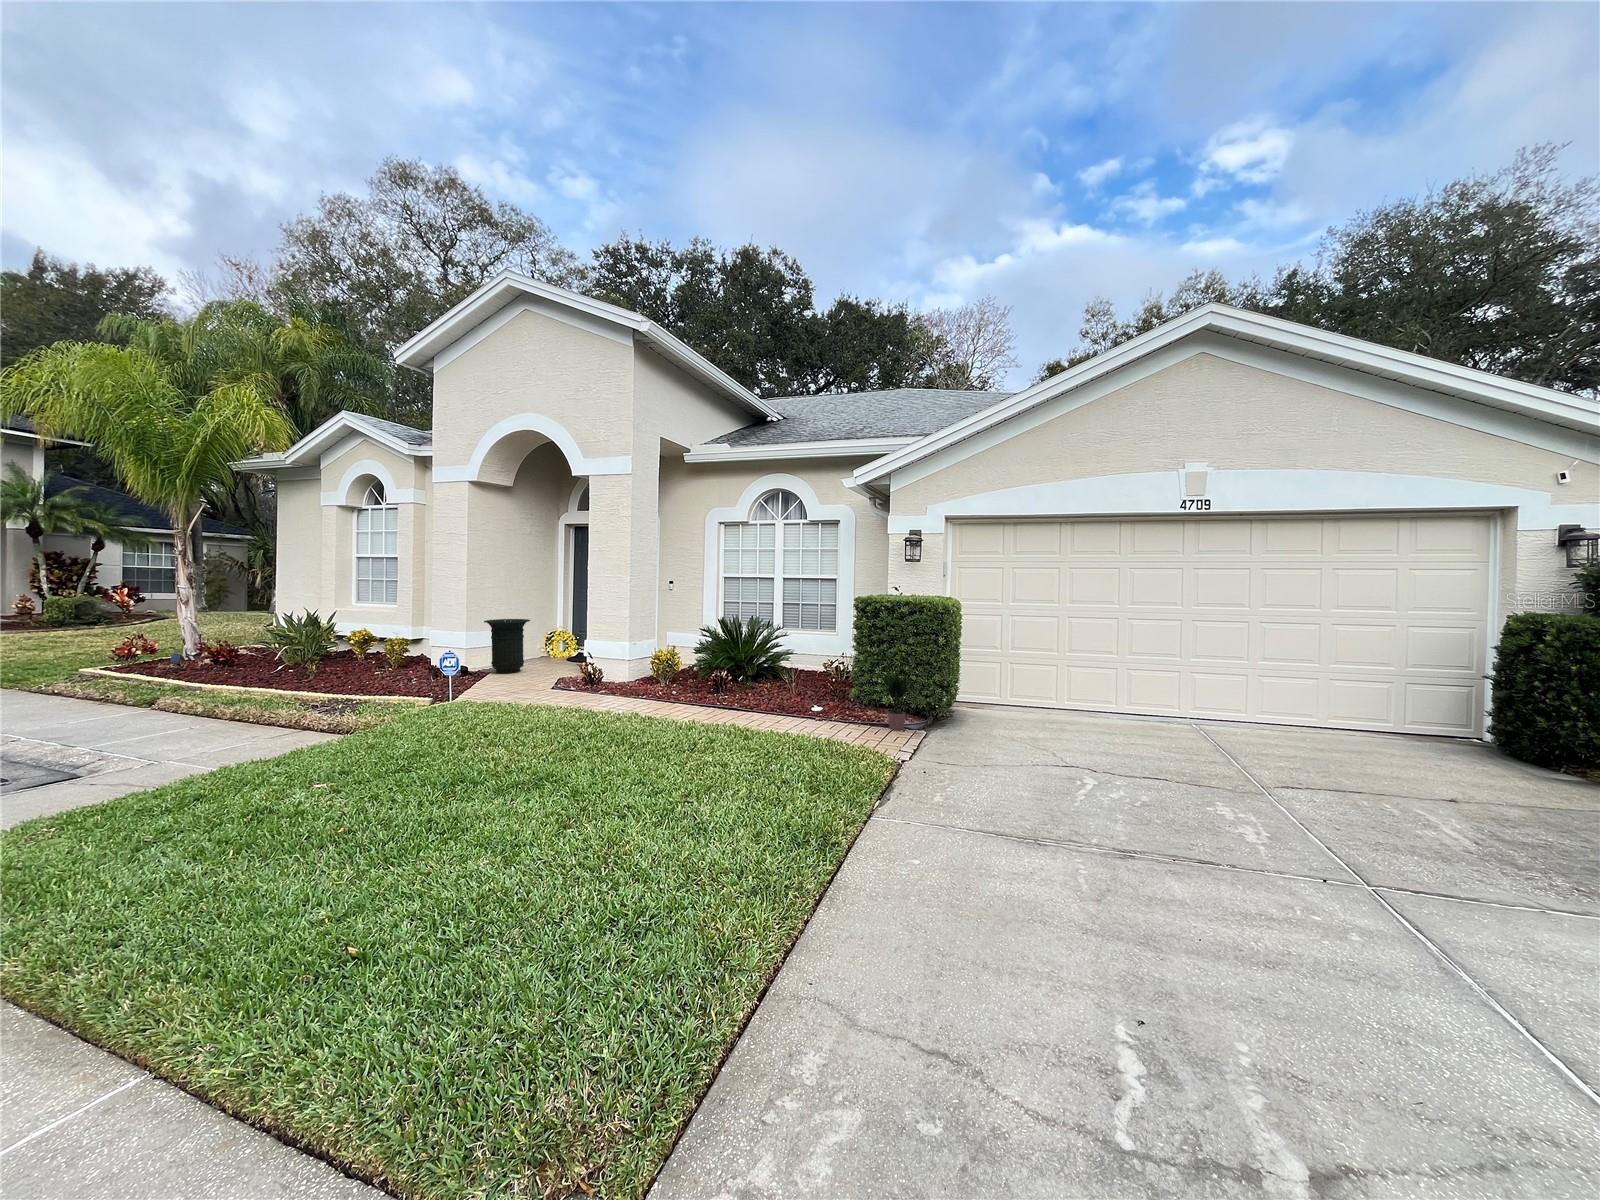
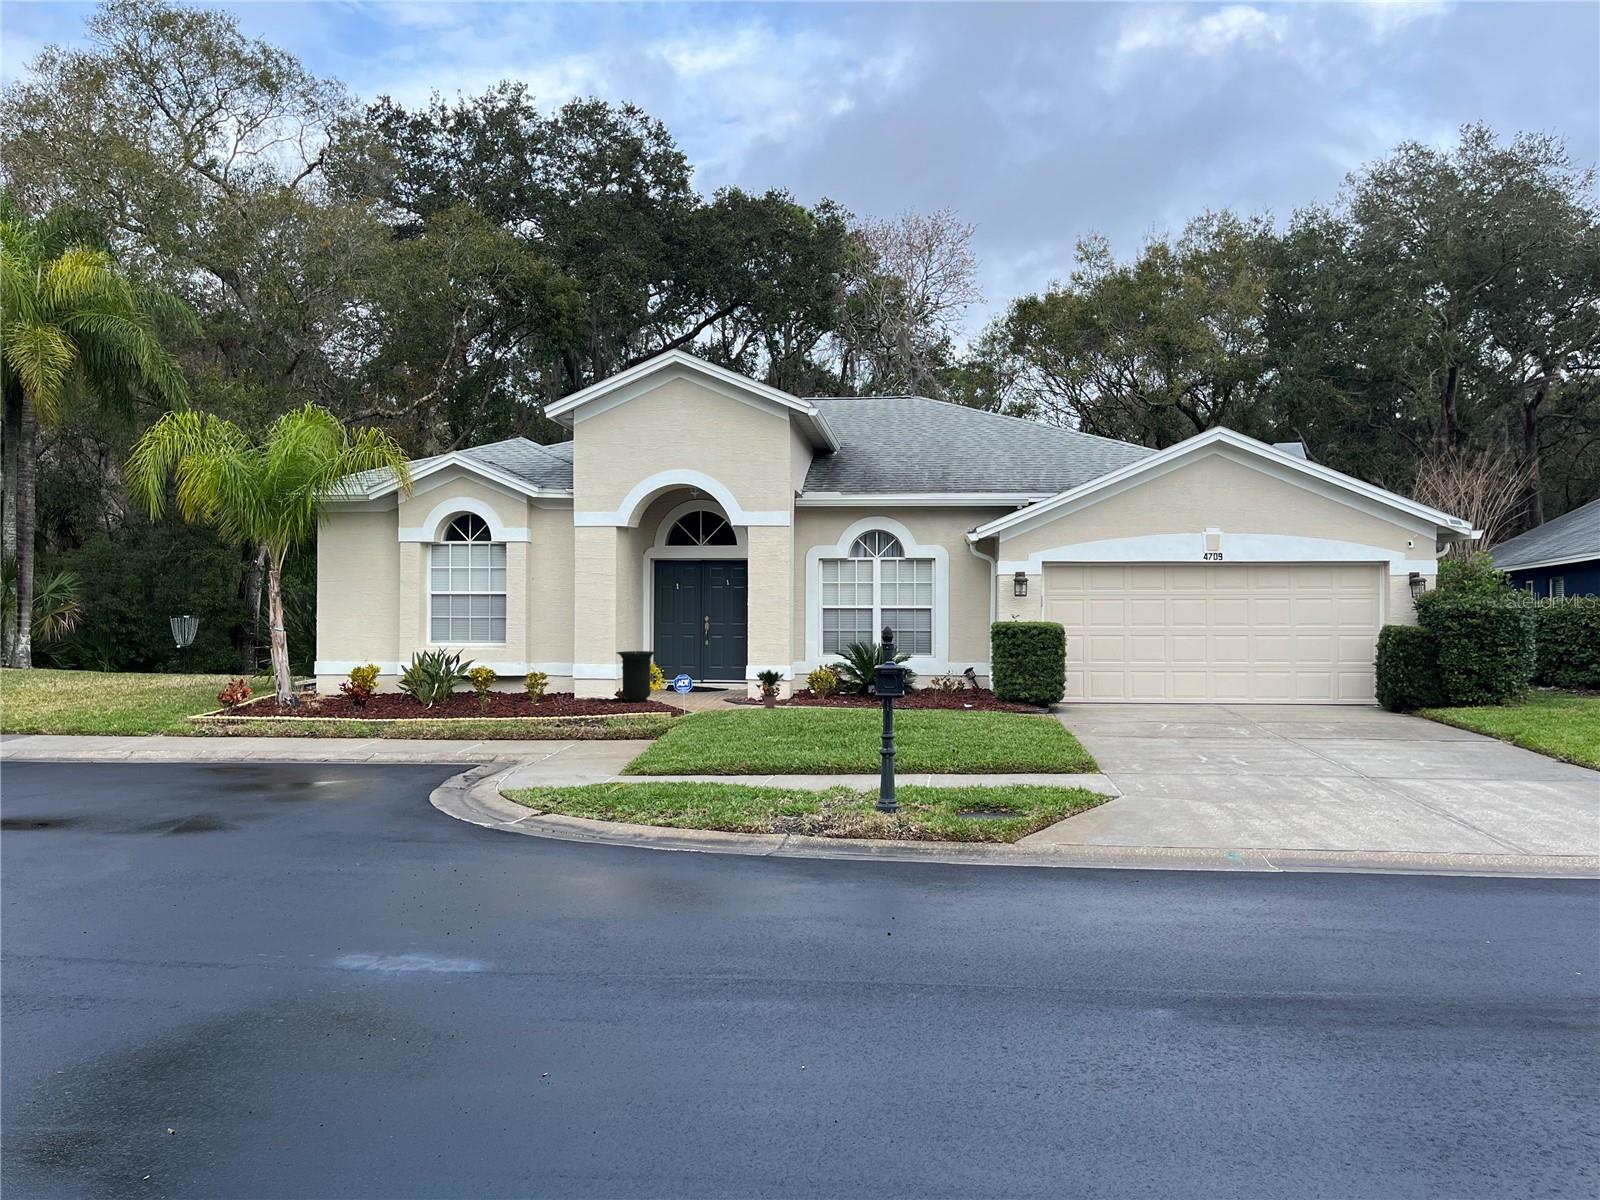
potted plant: present [881,672,917,730] -> present [759,670,784,708]

